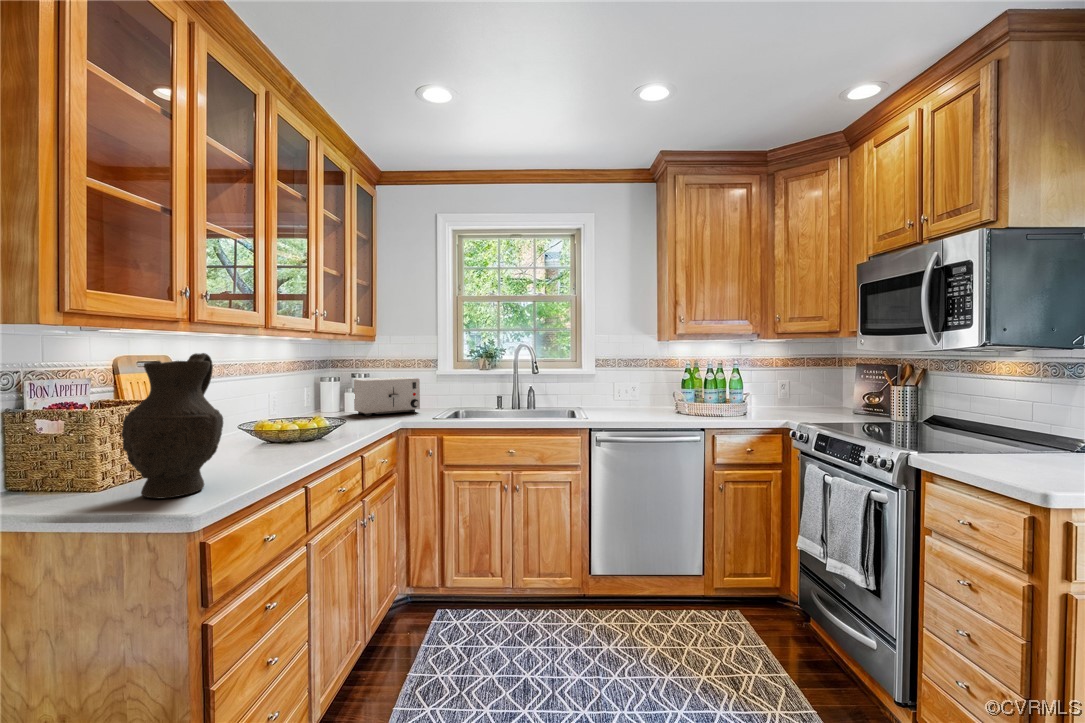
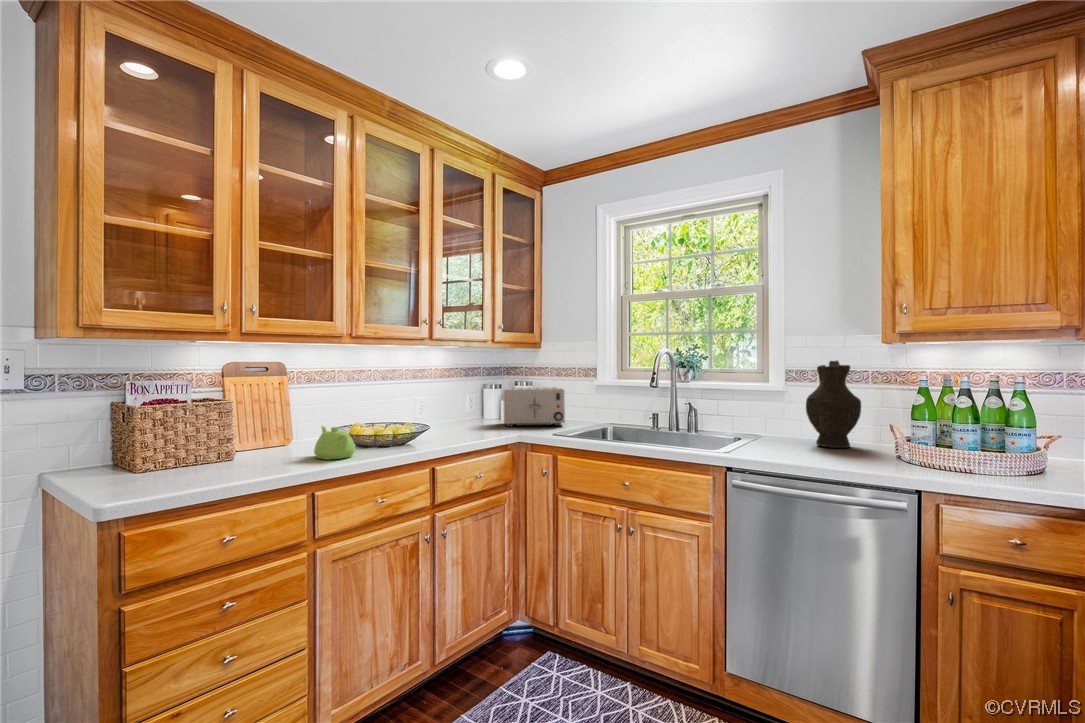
decorative vase: present [121,353,223,498] -> present [806,360,861,448]
teapot: none [254,422,307,457] -> present [314,426,355,459]

